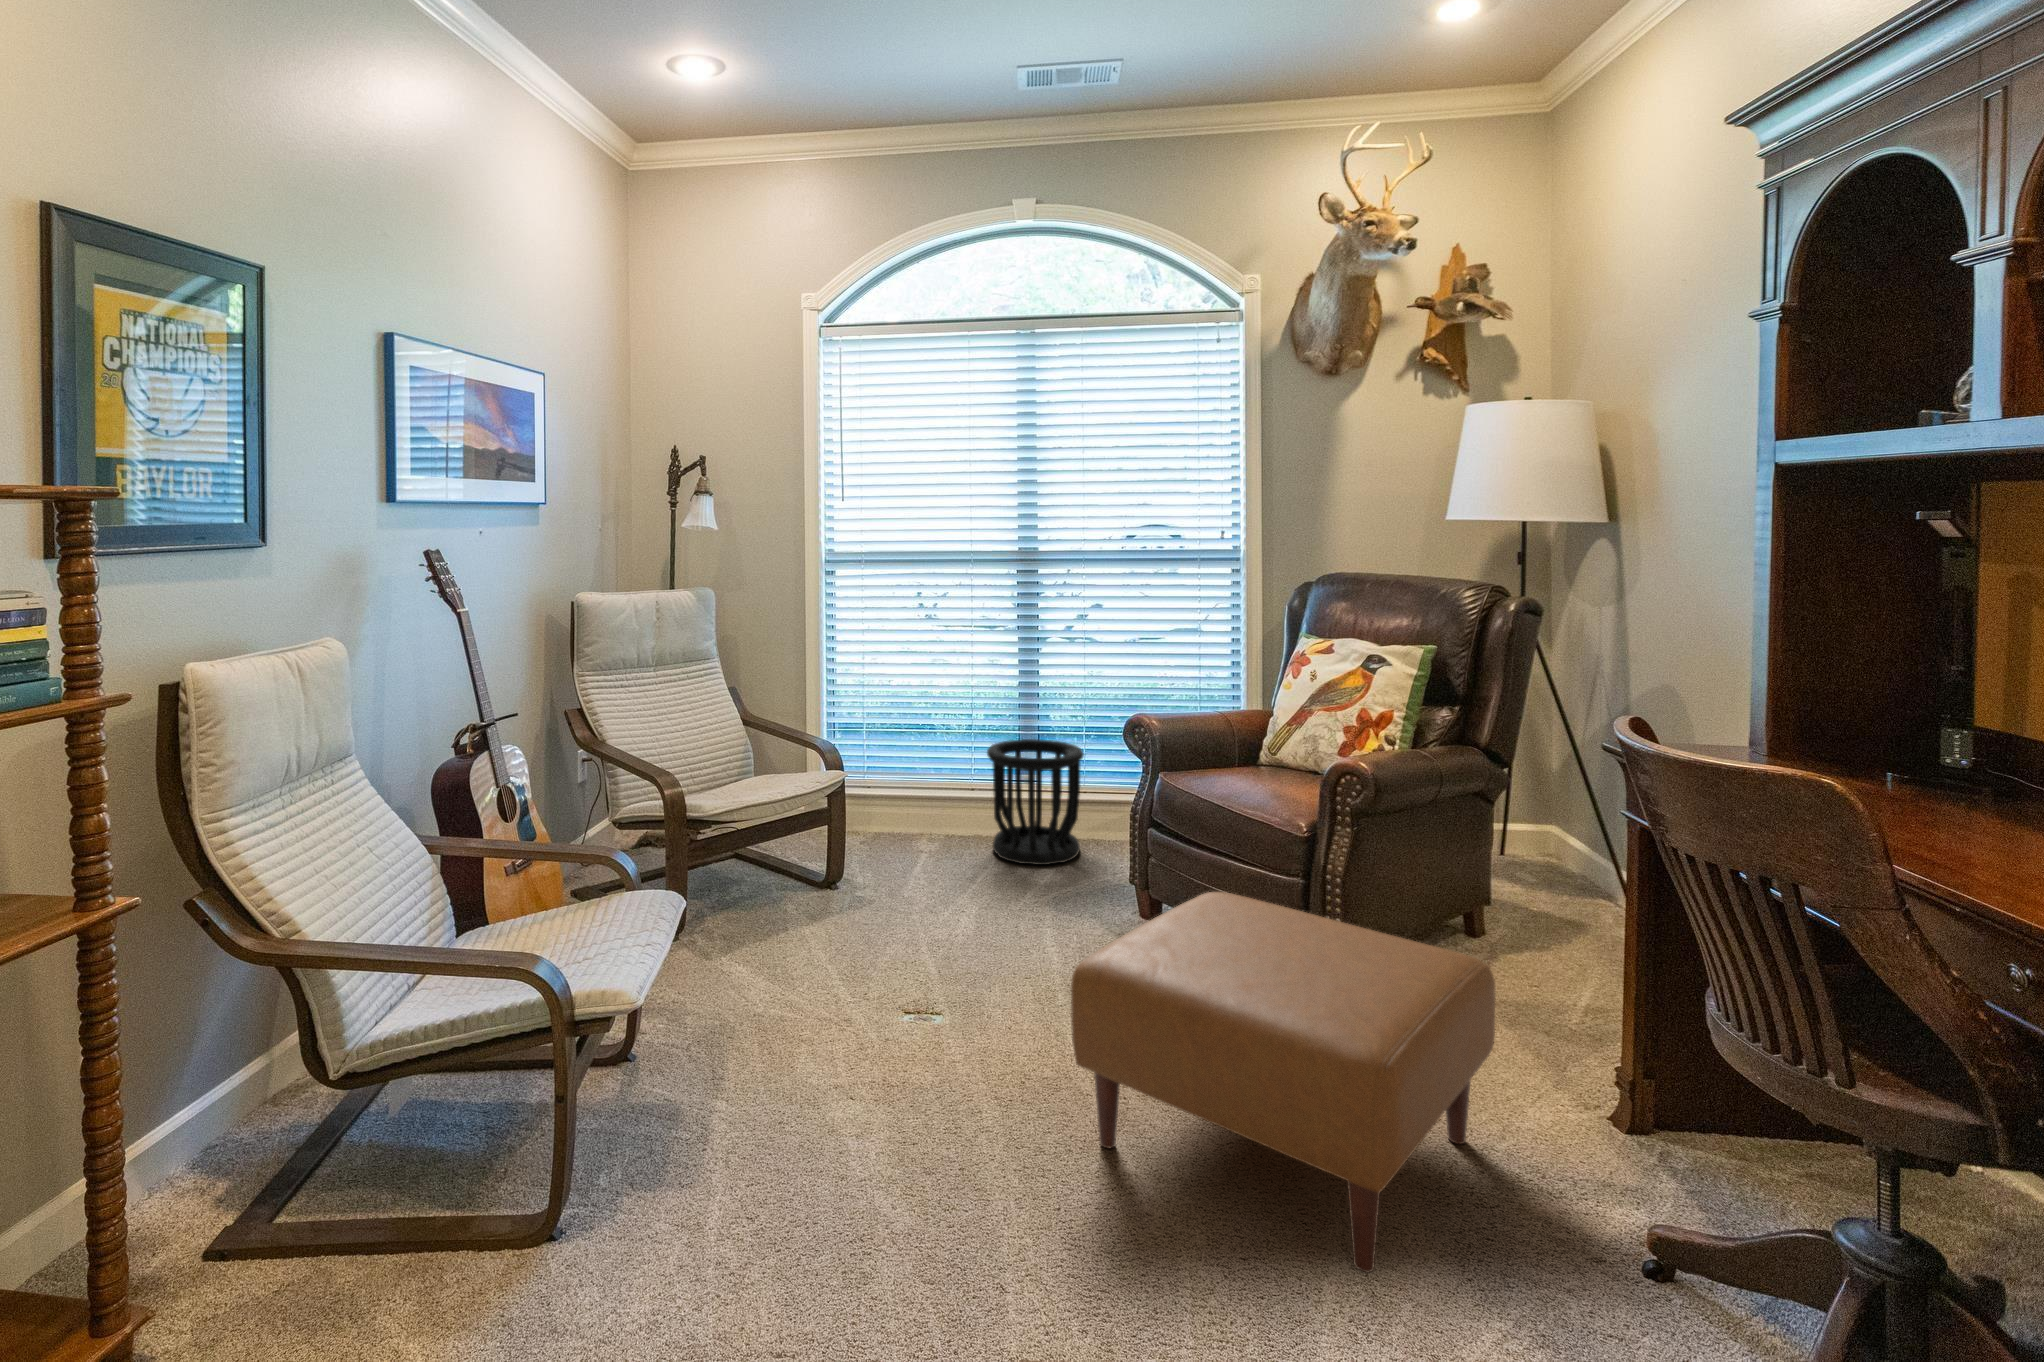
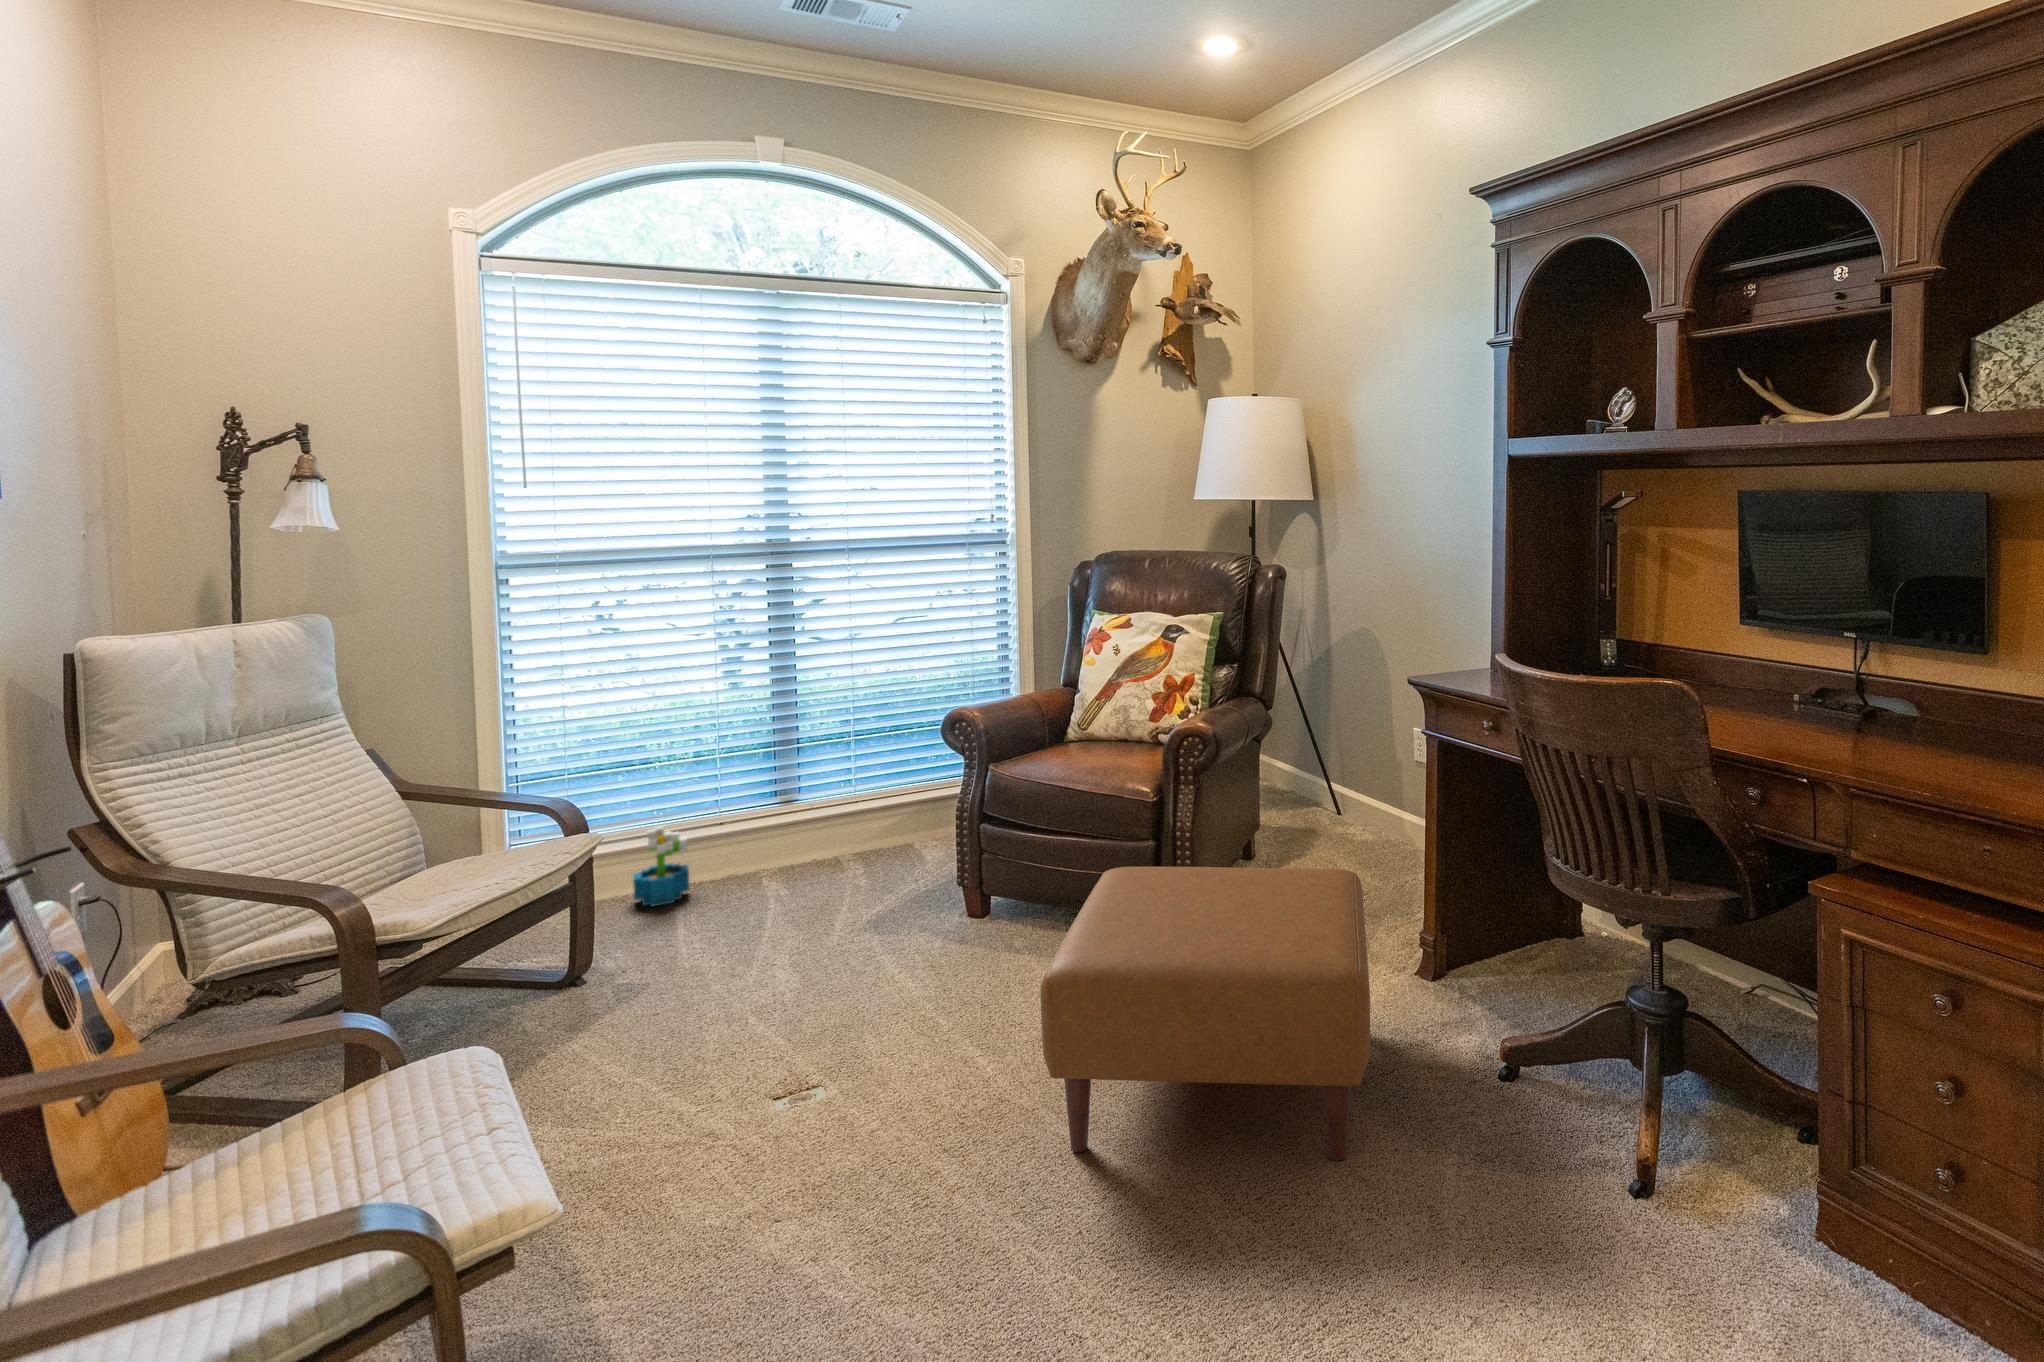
wastebasket: present [987,739,1084,865] -> none [753,753,870,899]
decorative plant: none [901,778,943,843] -> present [633,826,690,906]

